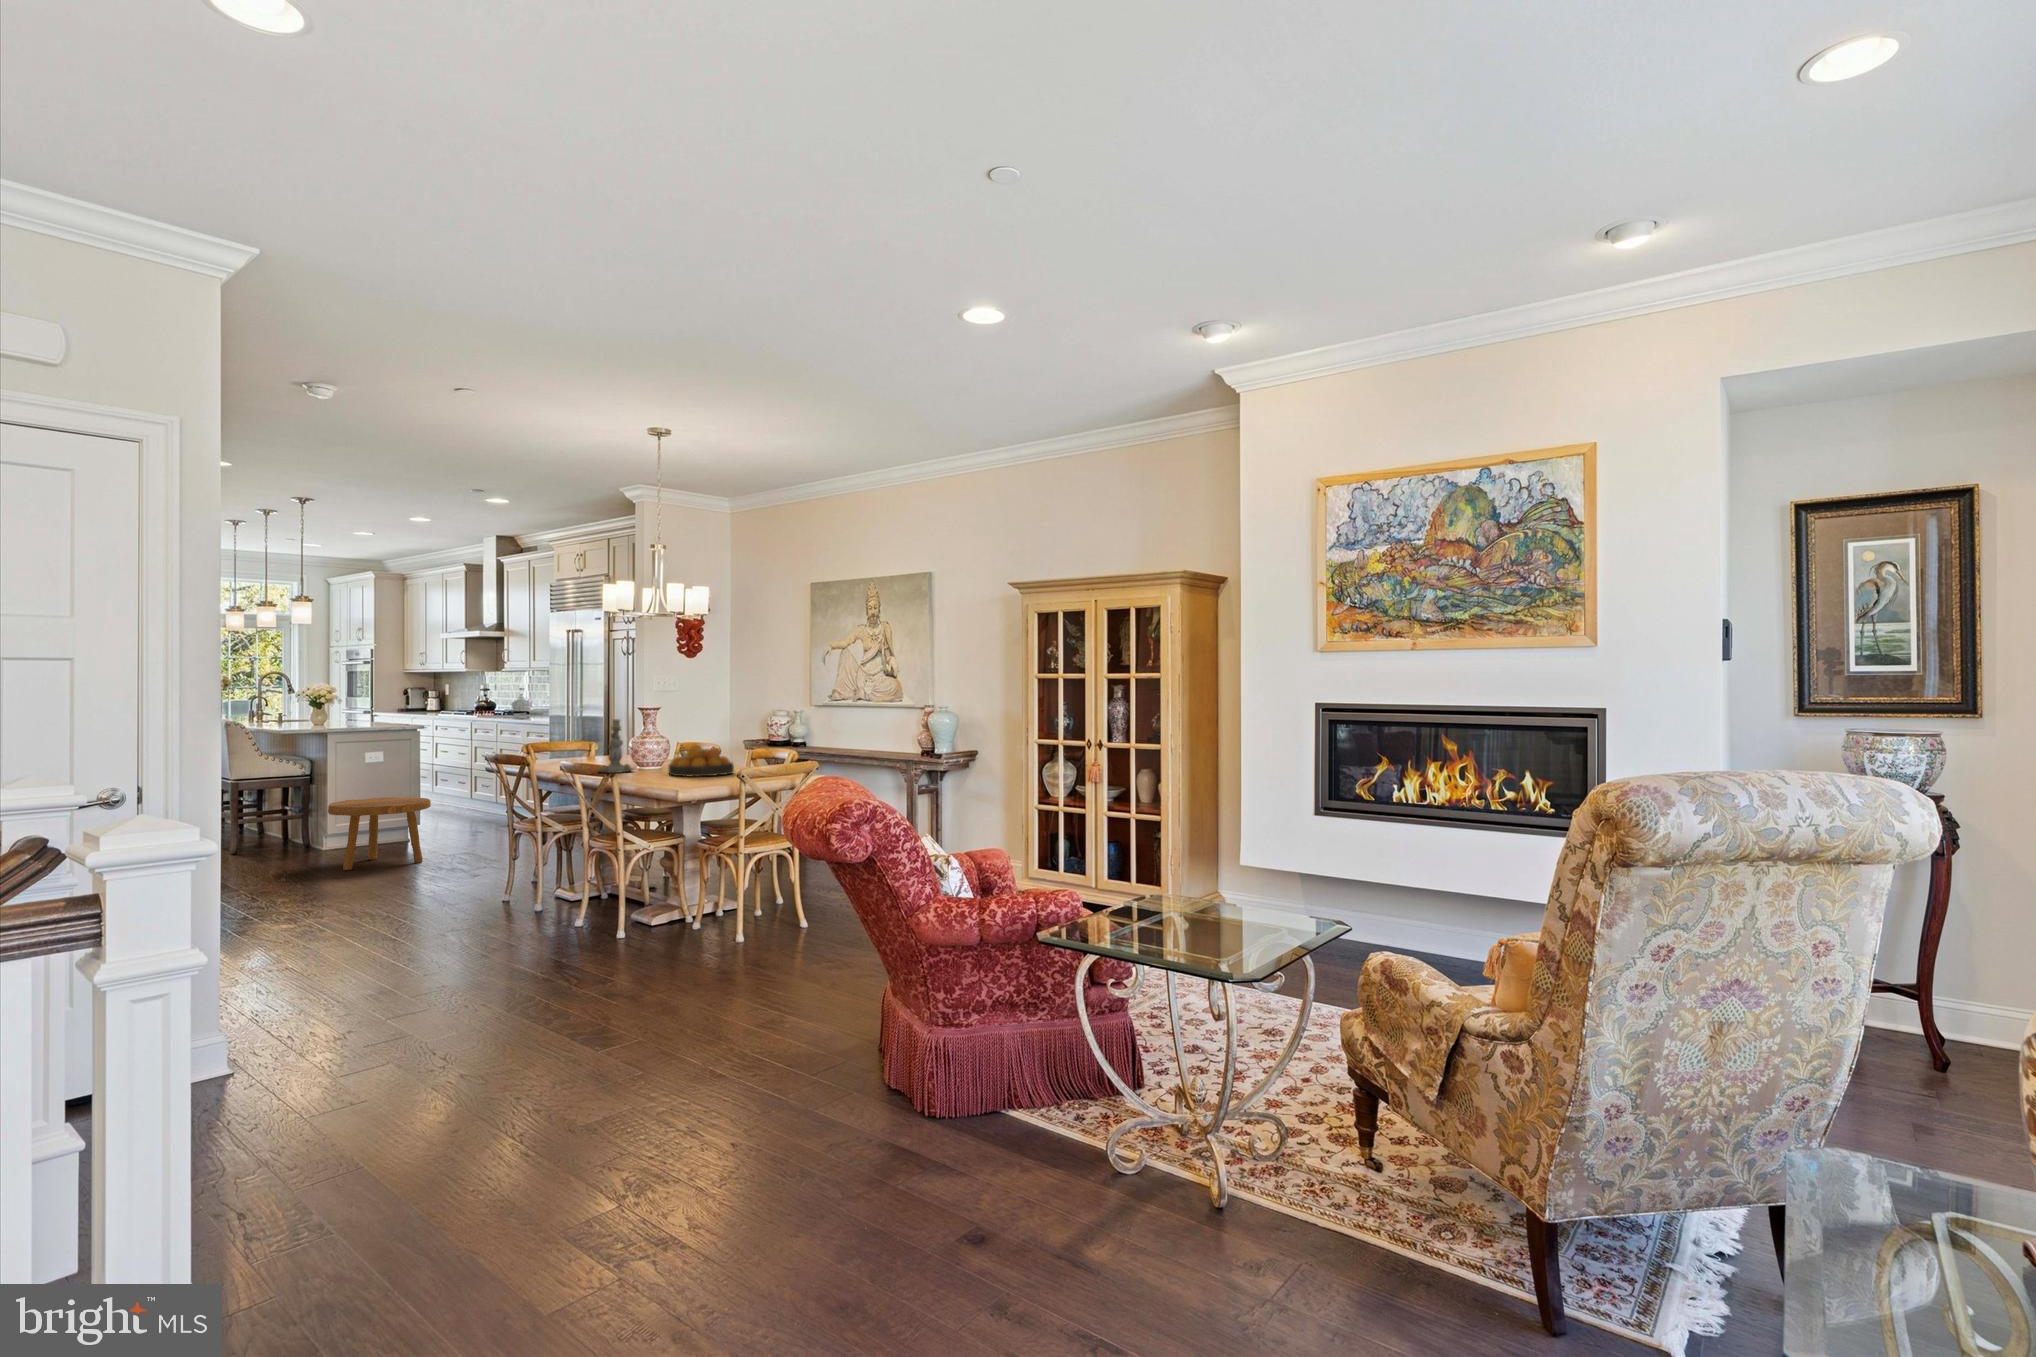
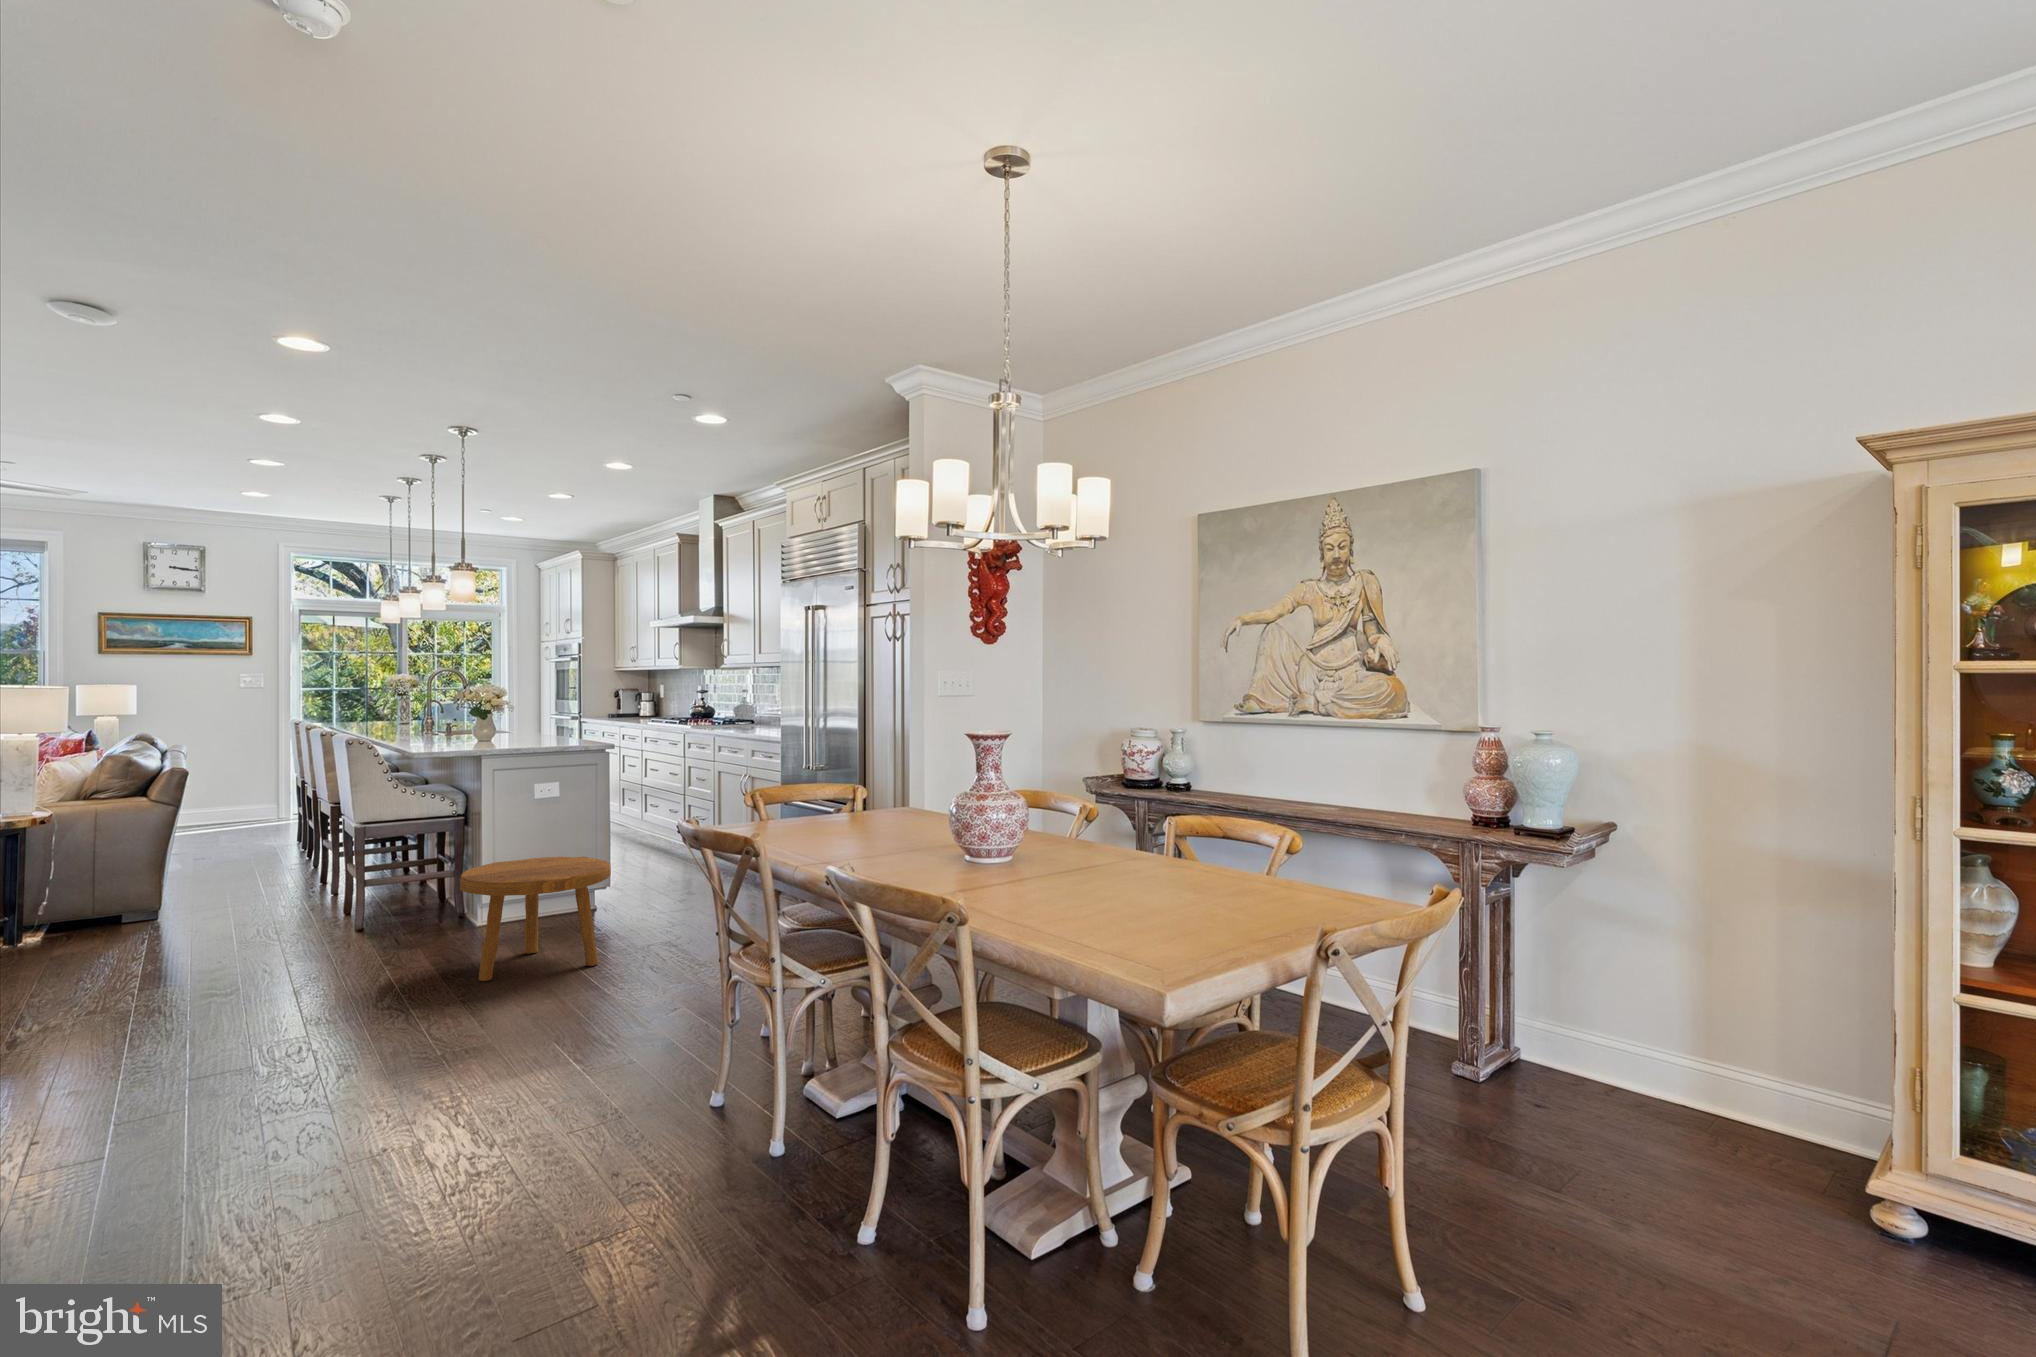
candlestick: present [598,719,633,773] -> none [885,756,957,871]
fruit bowl: present [669,745,734,777] -> none [1033,814,1170,893]

